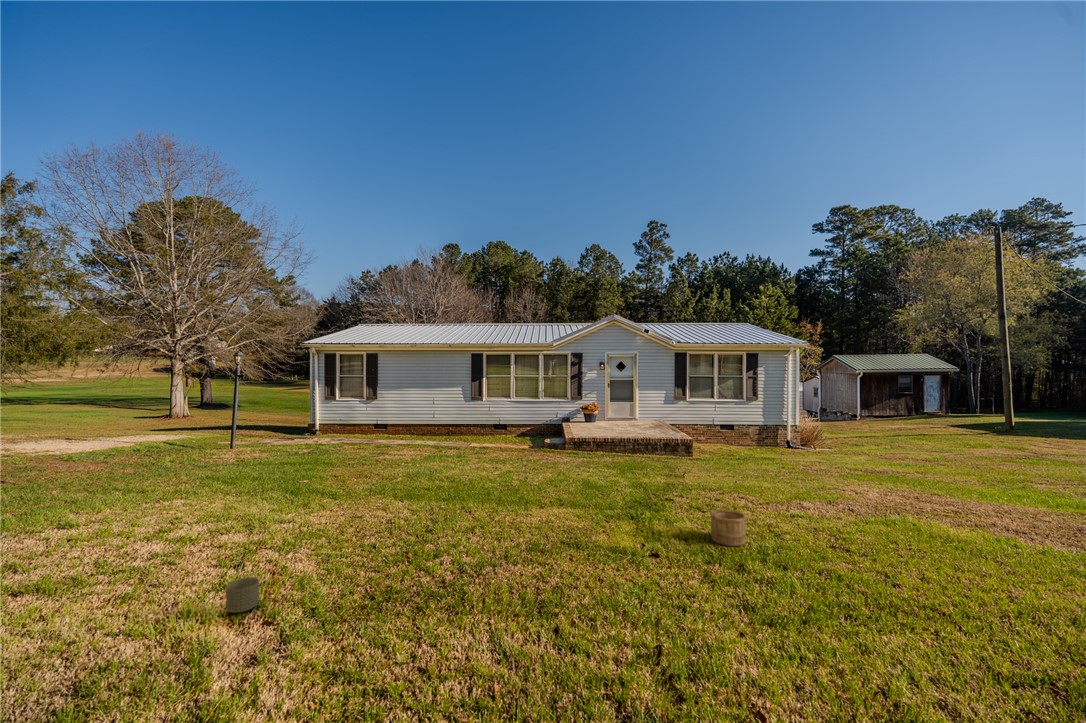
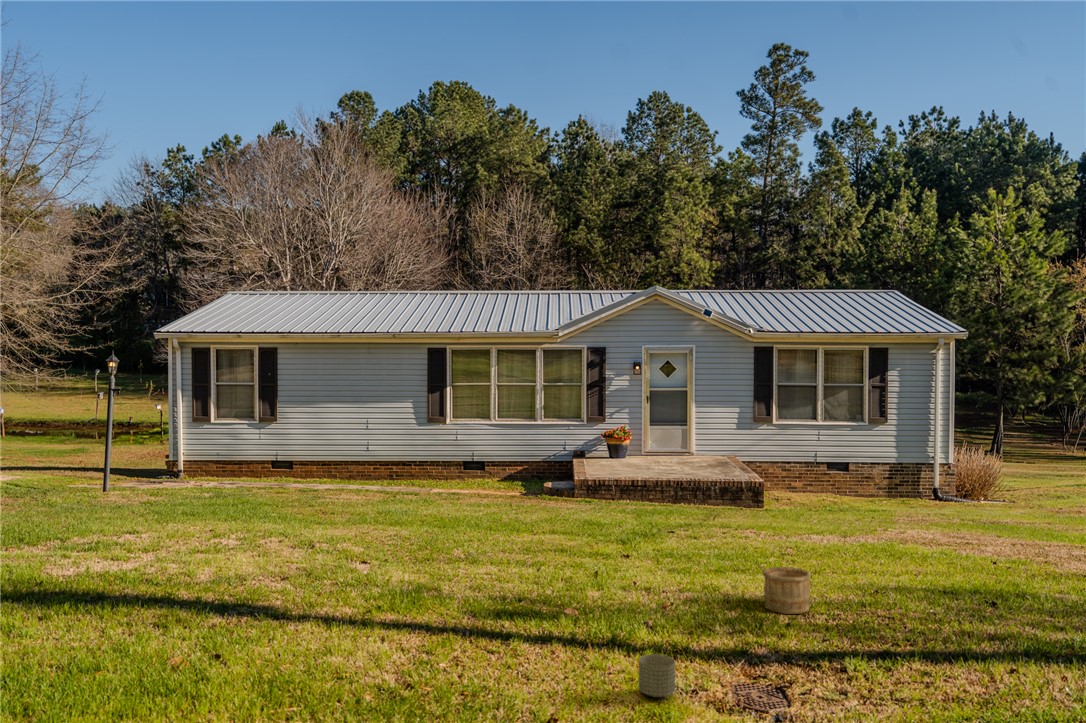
planter: present [226,577,259,613] -> present [639,654,675,698]

